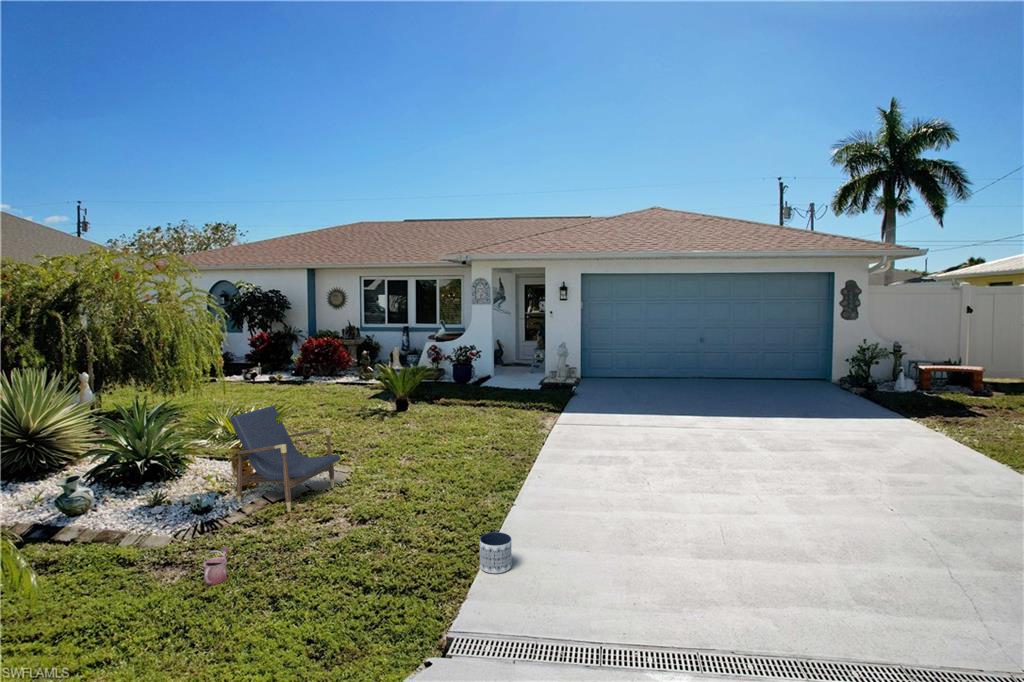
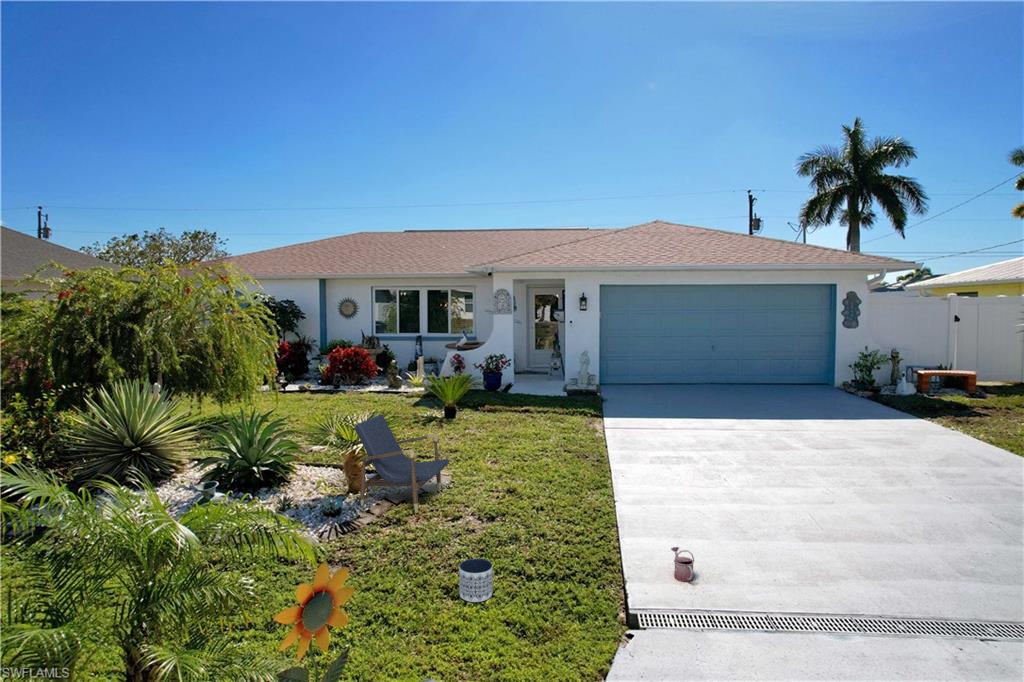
planter: present [480,532,512,573] -> present [459,558,493,602]
watering can: present [203,547,230,585] -> present [671,547,694,582]

